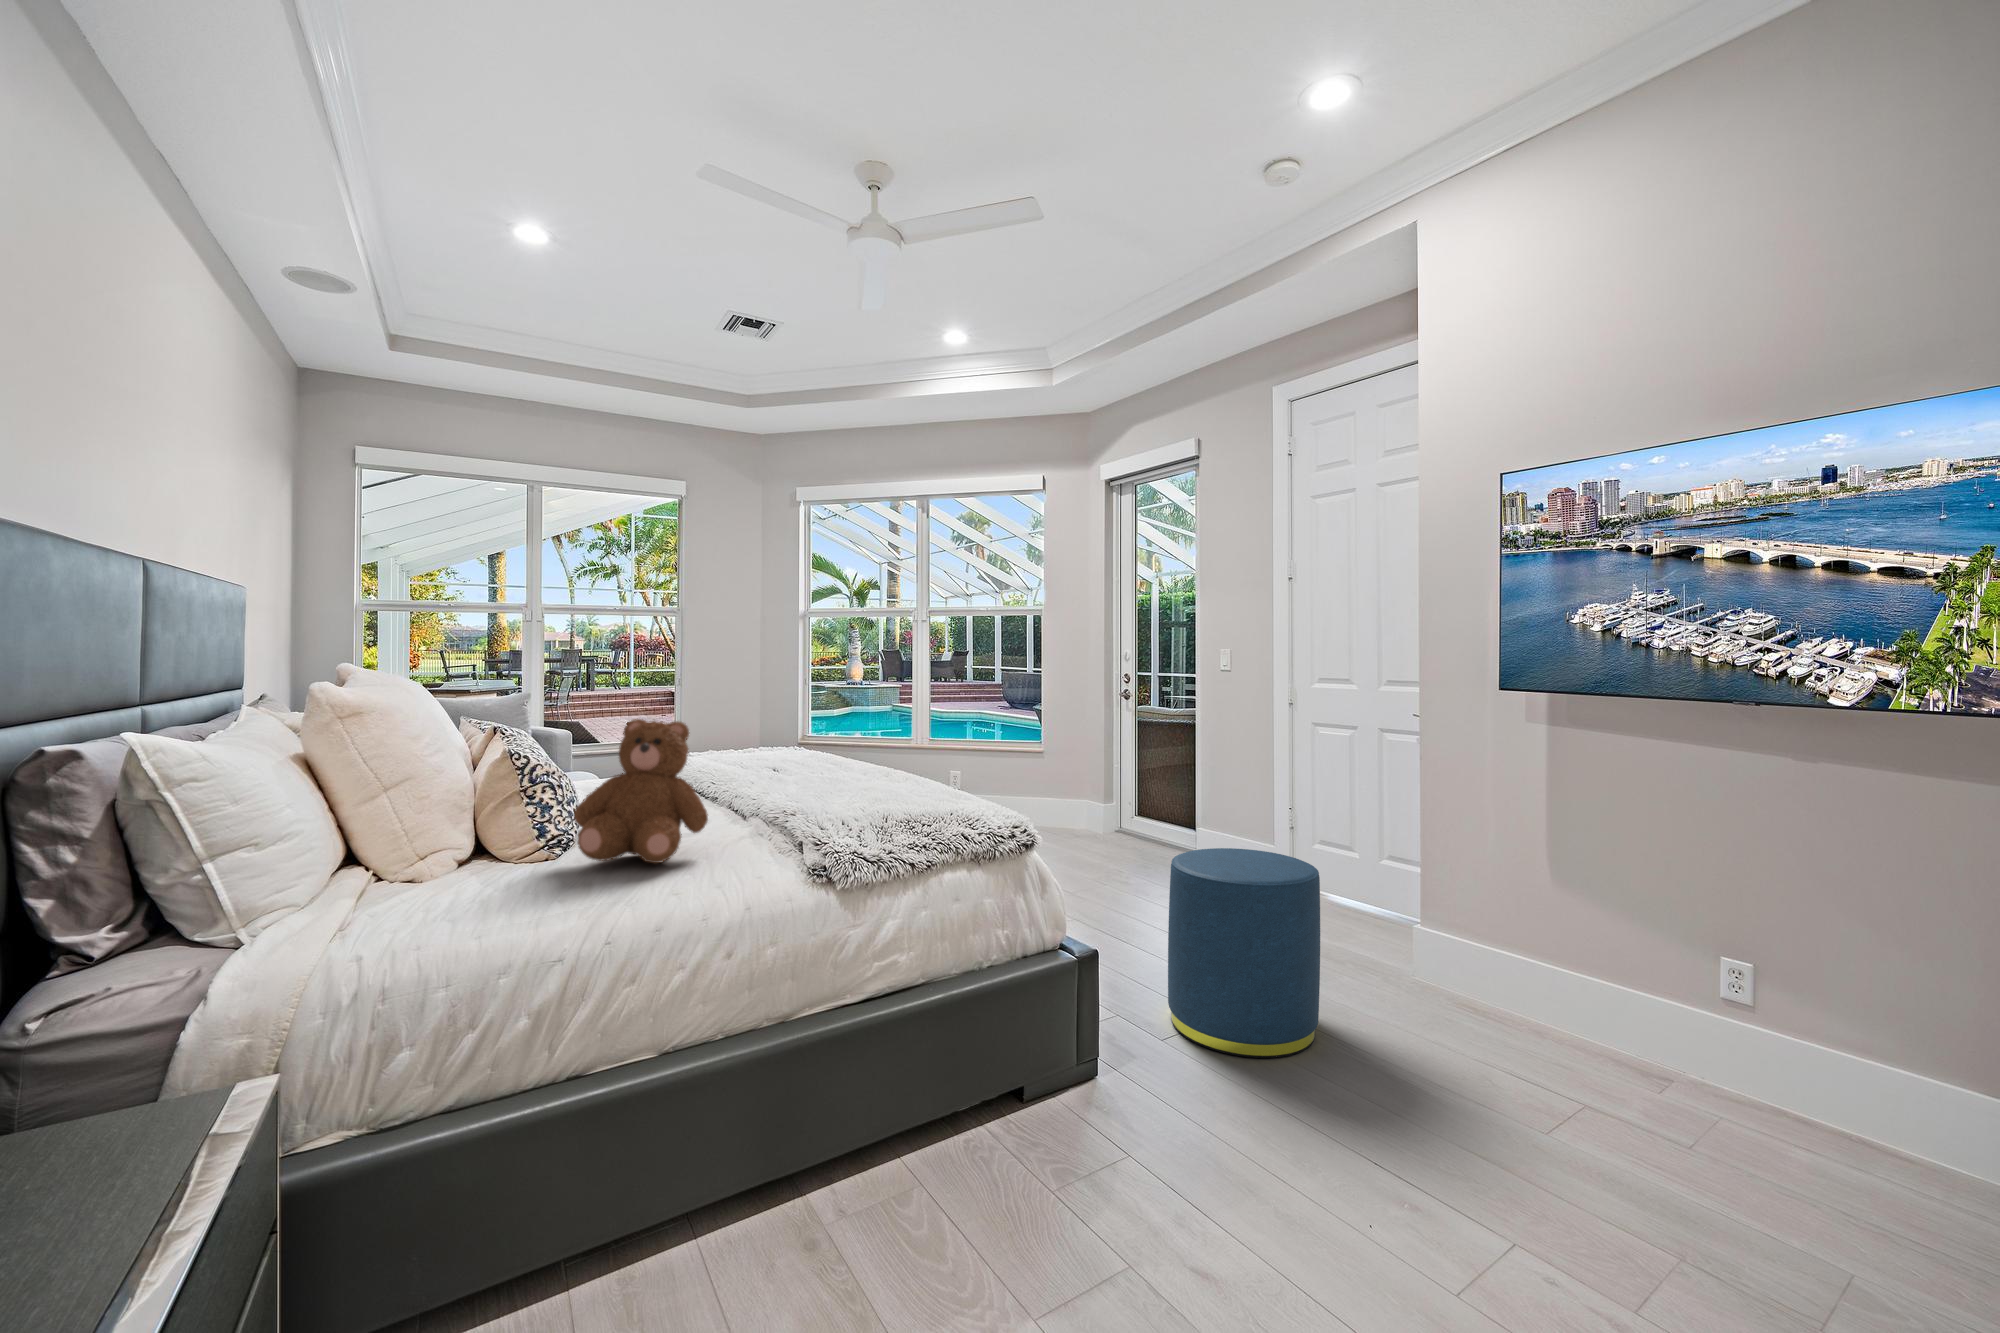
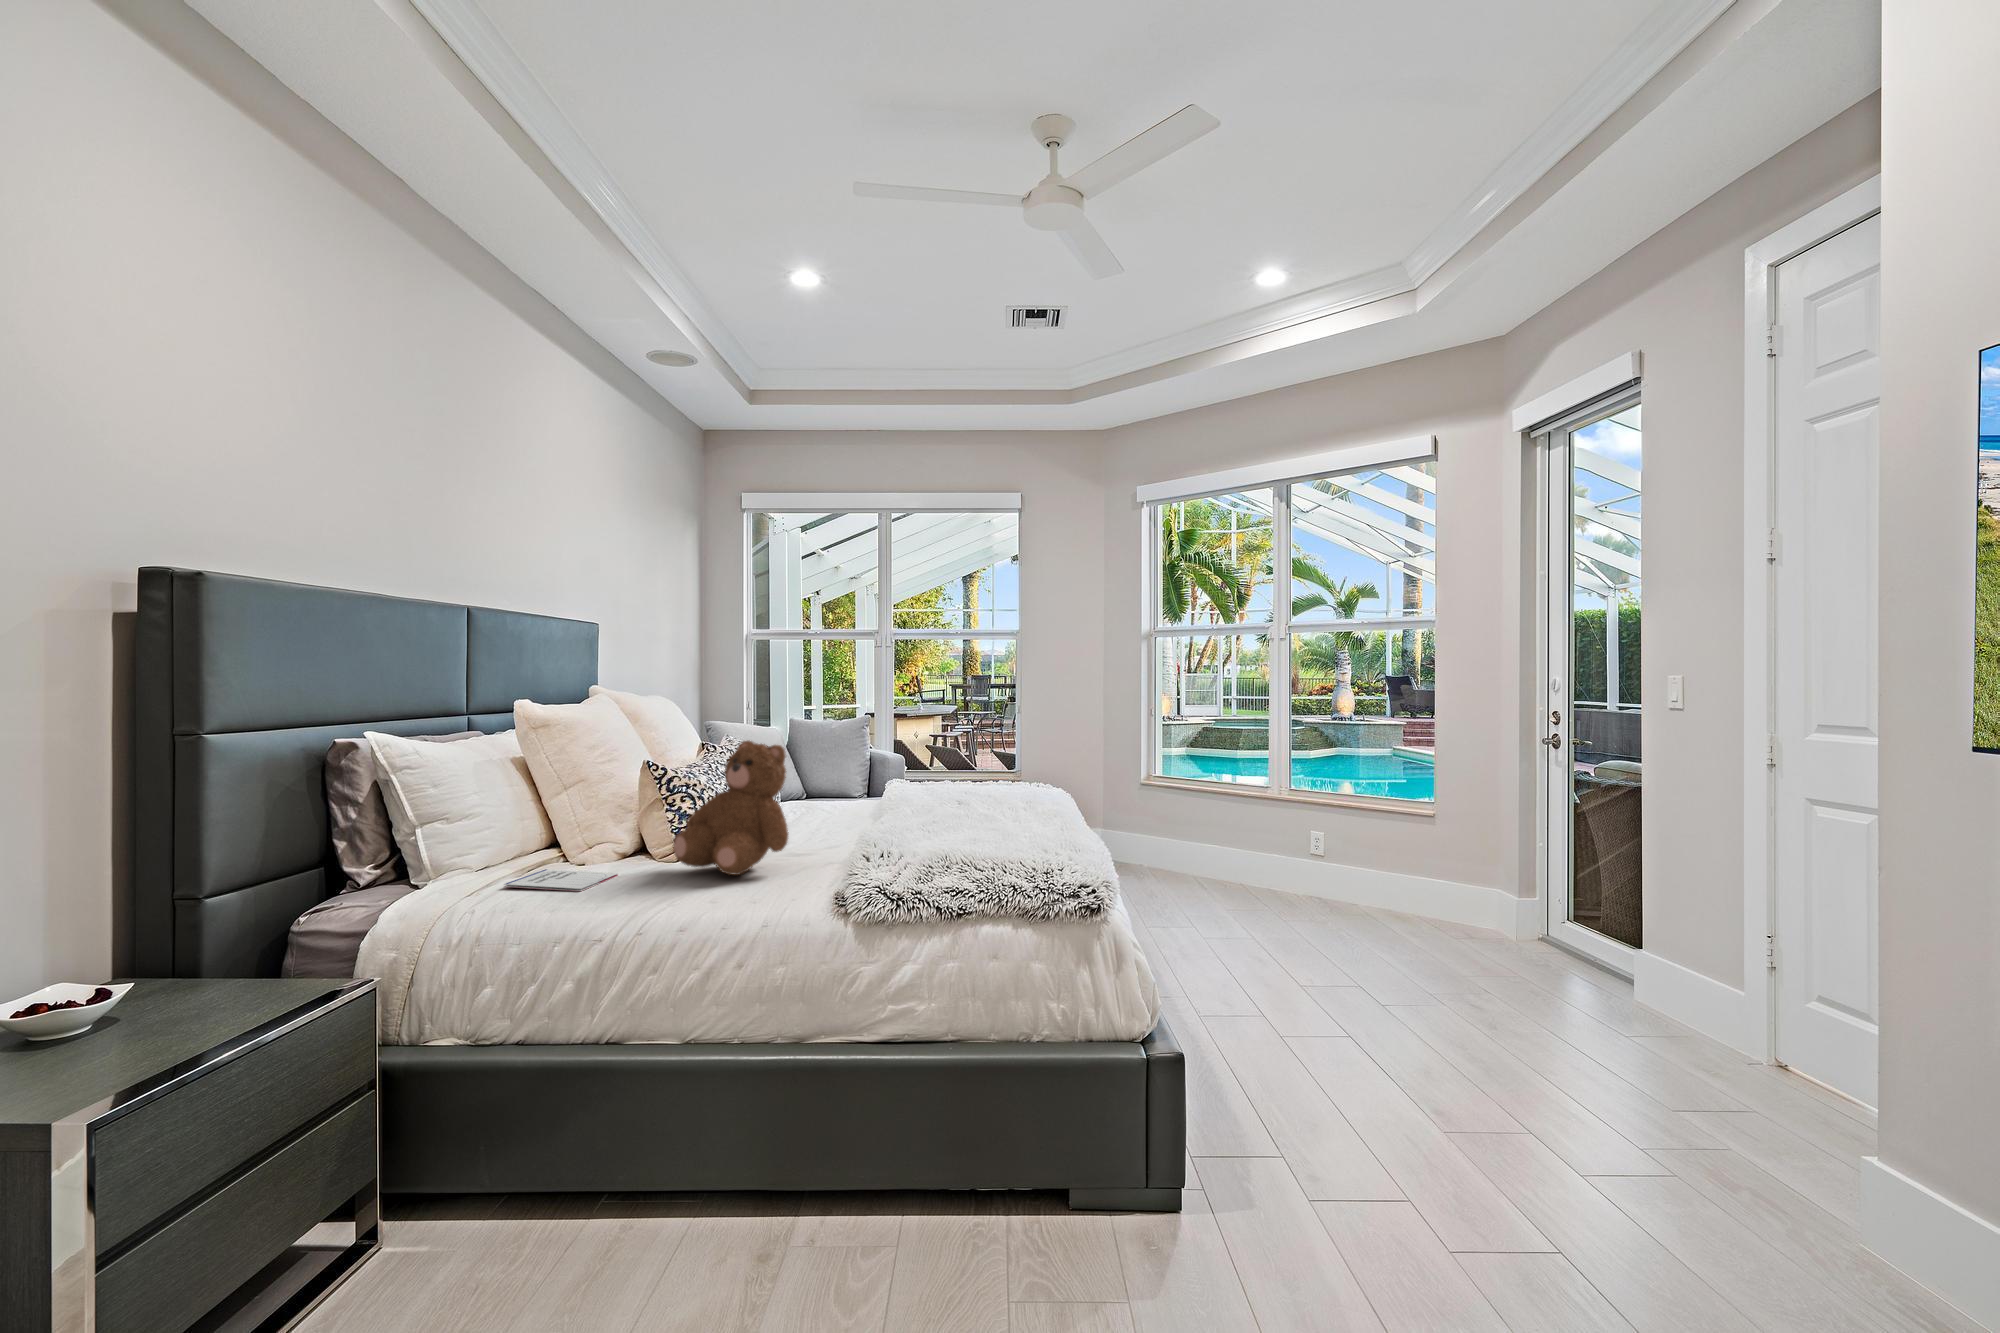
ottoman: present [1168,848,1320,1058] -> none [1335,957,1556,1260]
notebook: none [372,880,507,919] -> present [504,869,618,891]

